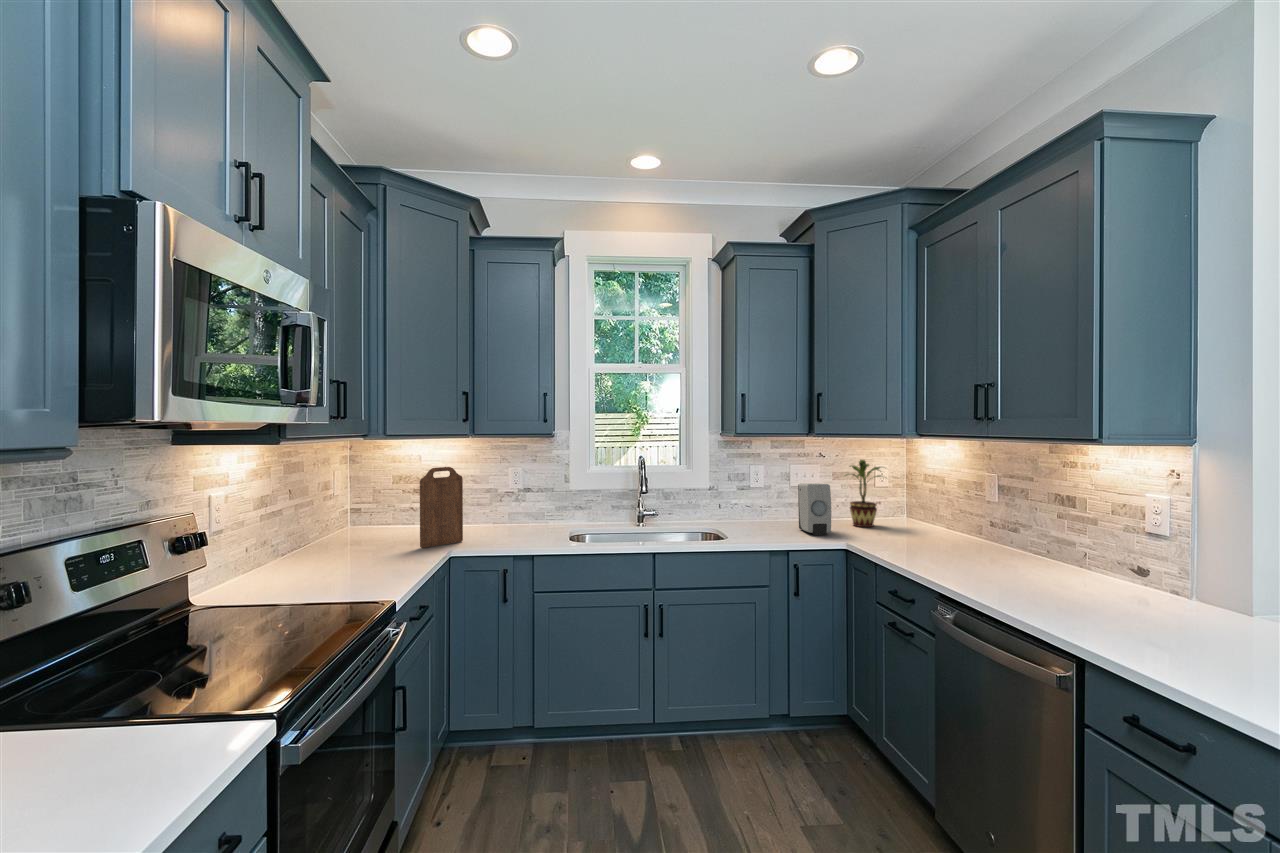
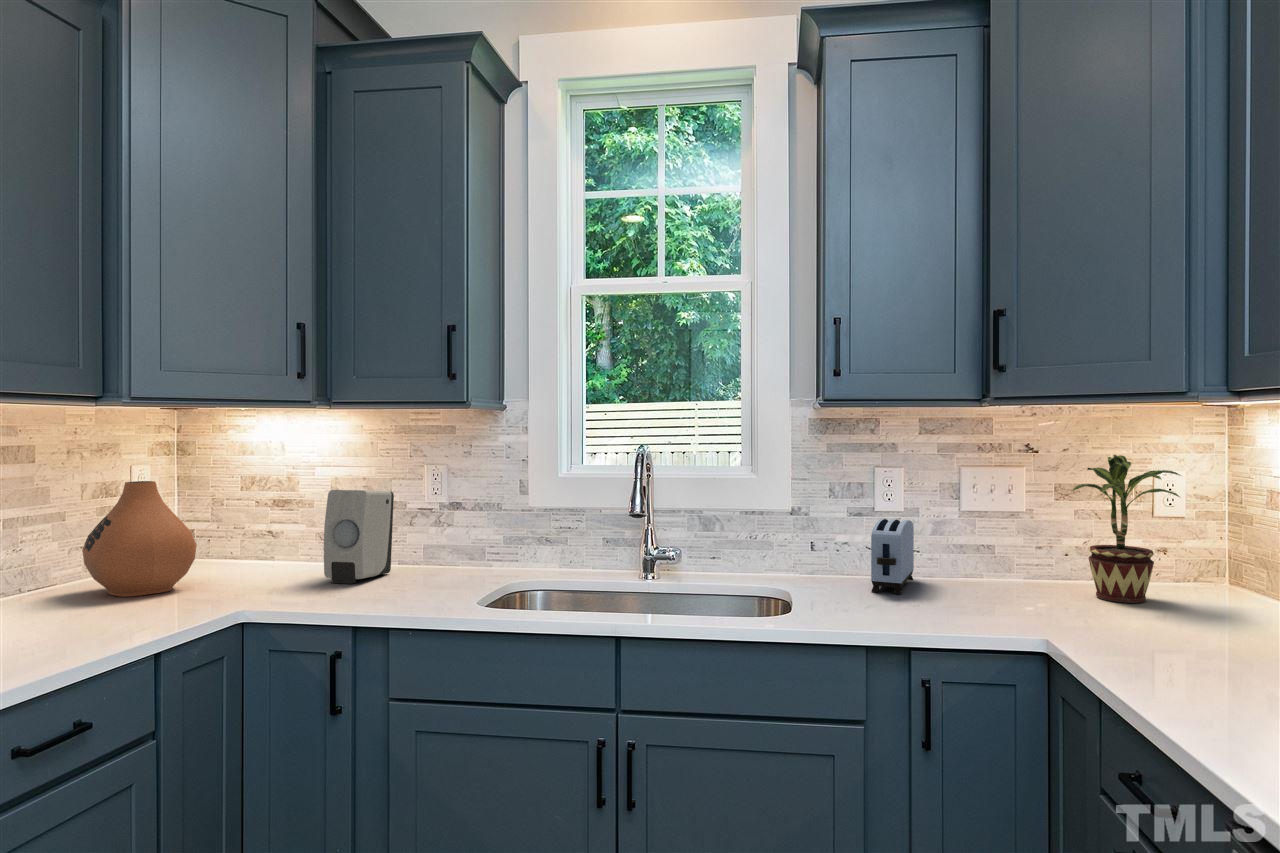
cutting board: present [420,467,463,548] -> none [200,456,291,602]
vase: none [338,482,402,548] -> present [82,481,197,597]
soap dispenser: present [798,483,831,535] -> present [324,490,394,584]
toaster: none [755,492,770,528] -> present [871,519,914,594]

